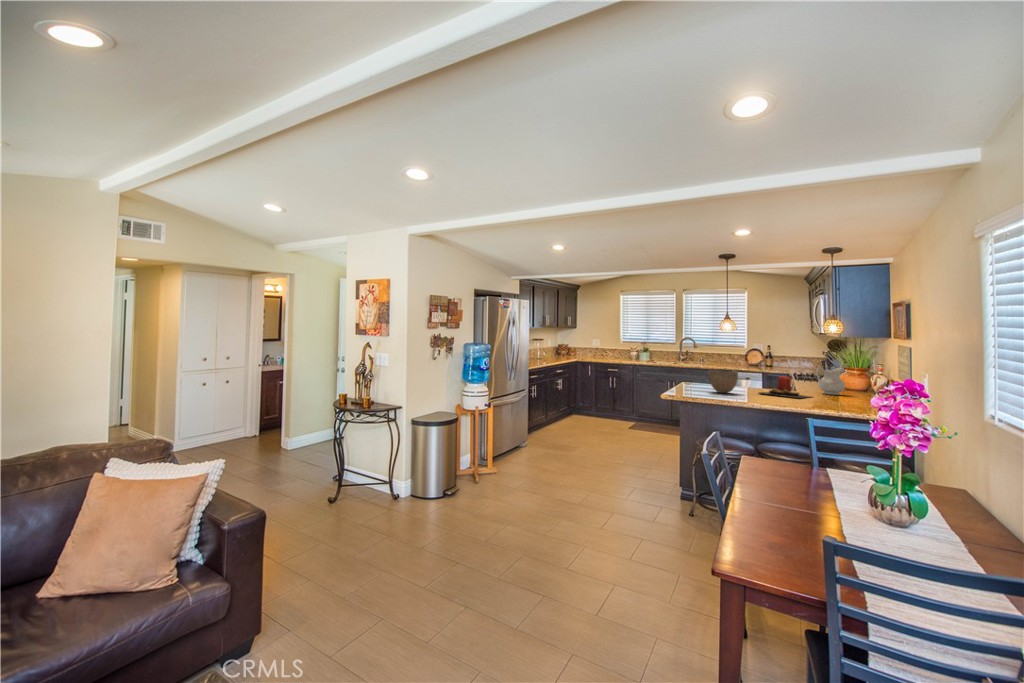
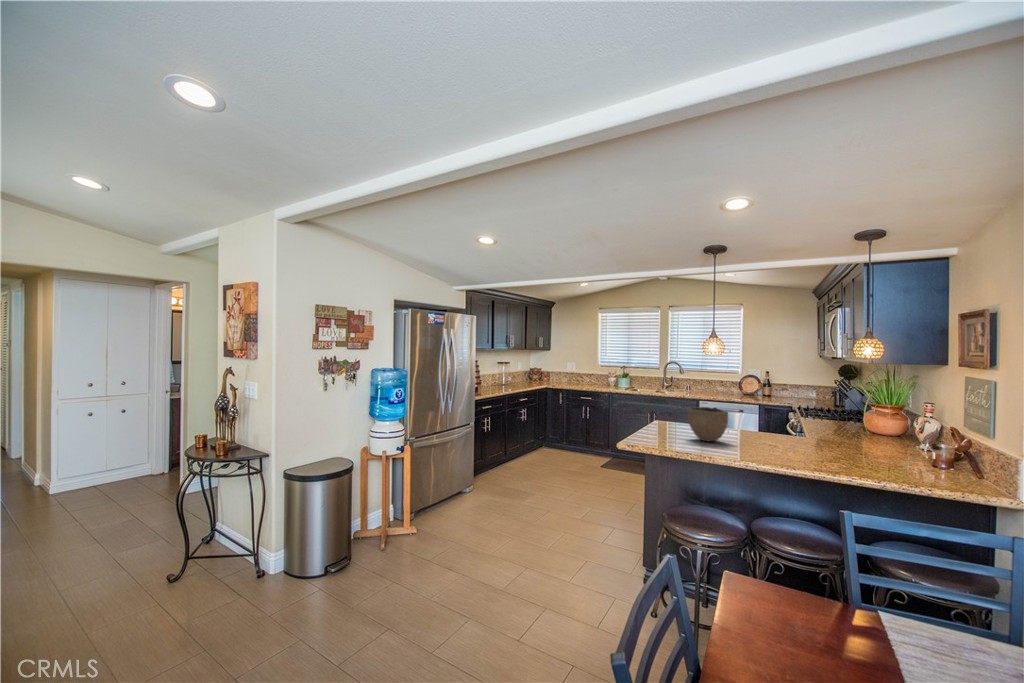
ceramic pitcher: present [816,366,845,395] -> none [837,404,880,445]
candle: present [759,376,811,398] -> none [757,419,838,454]

